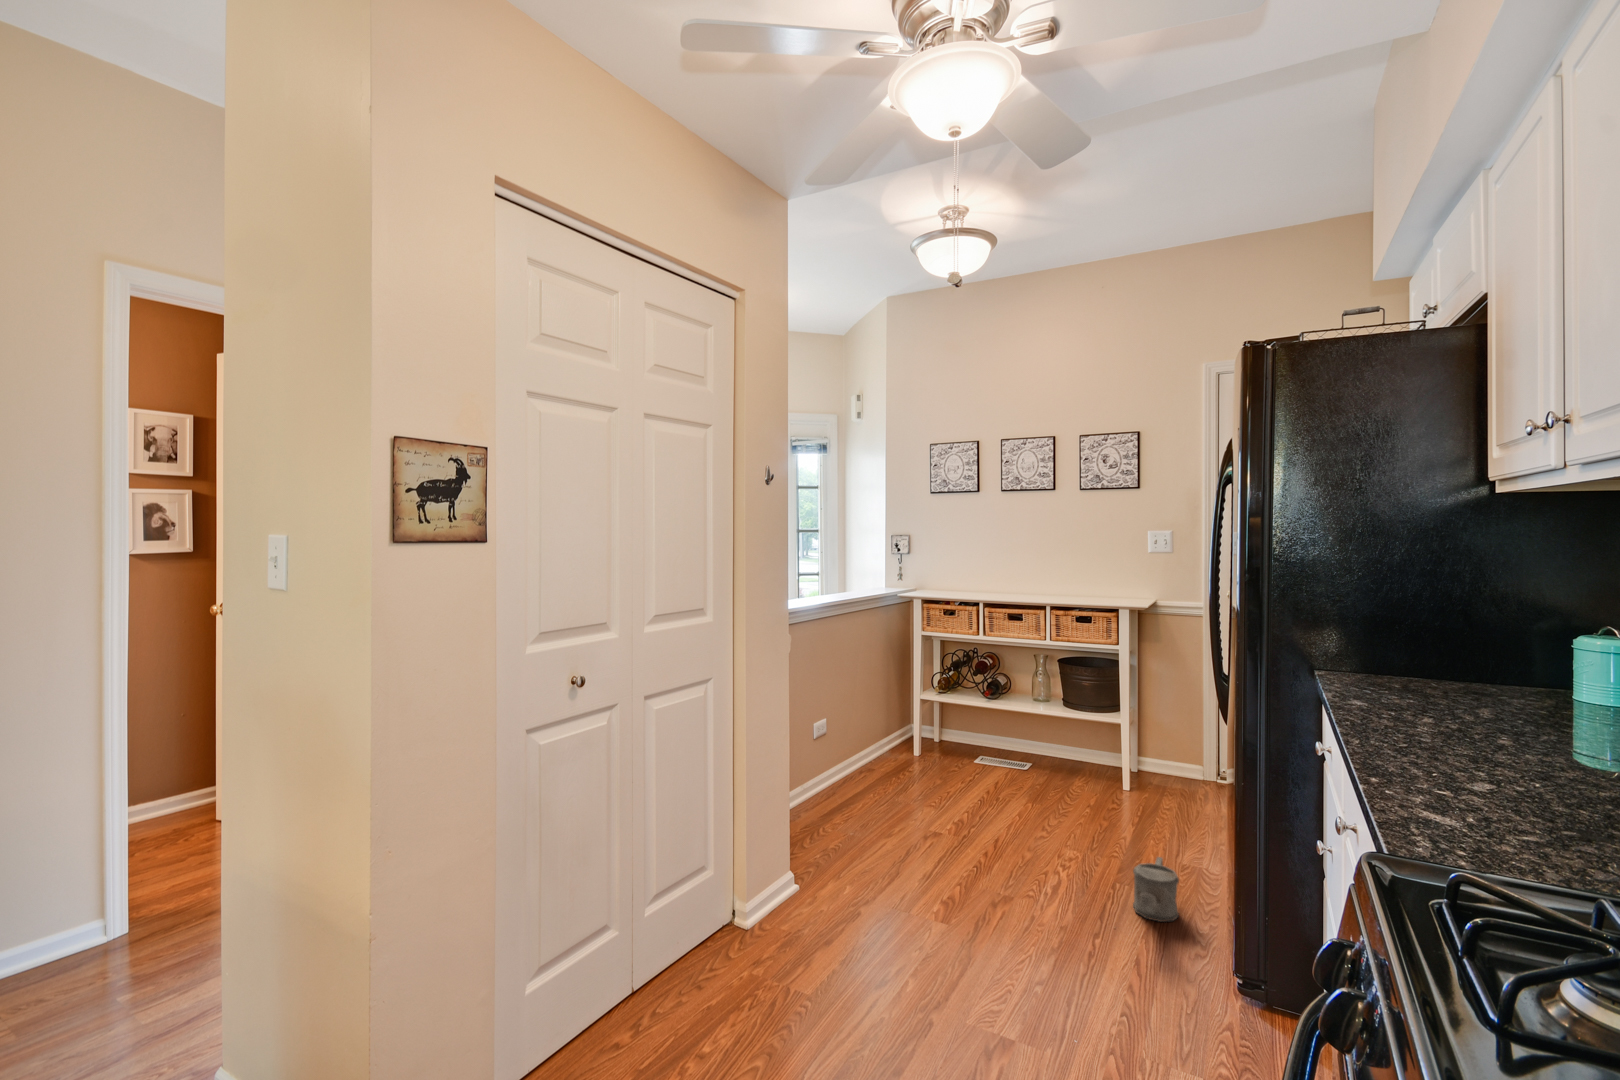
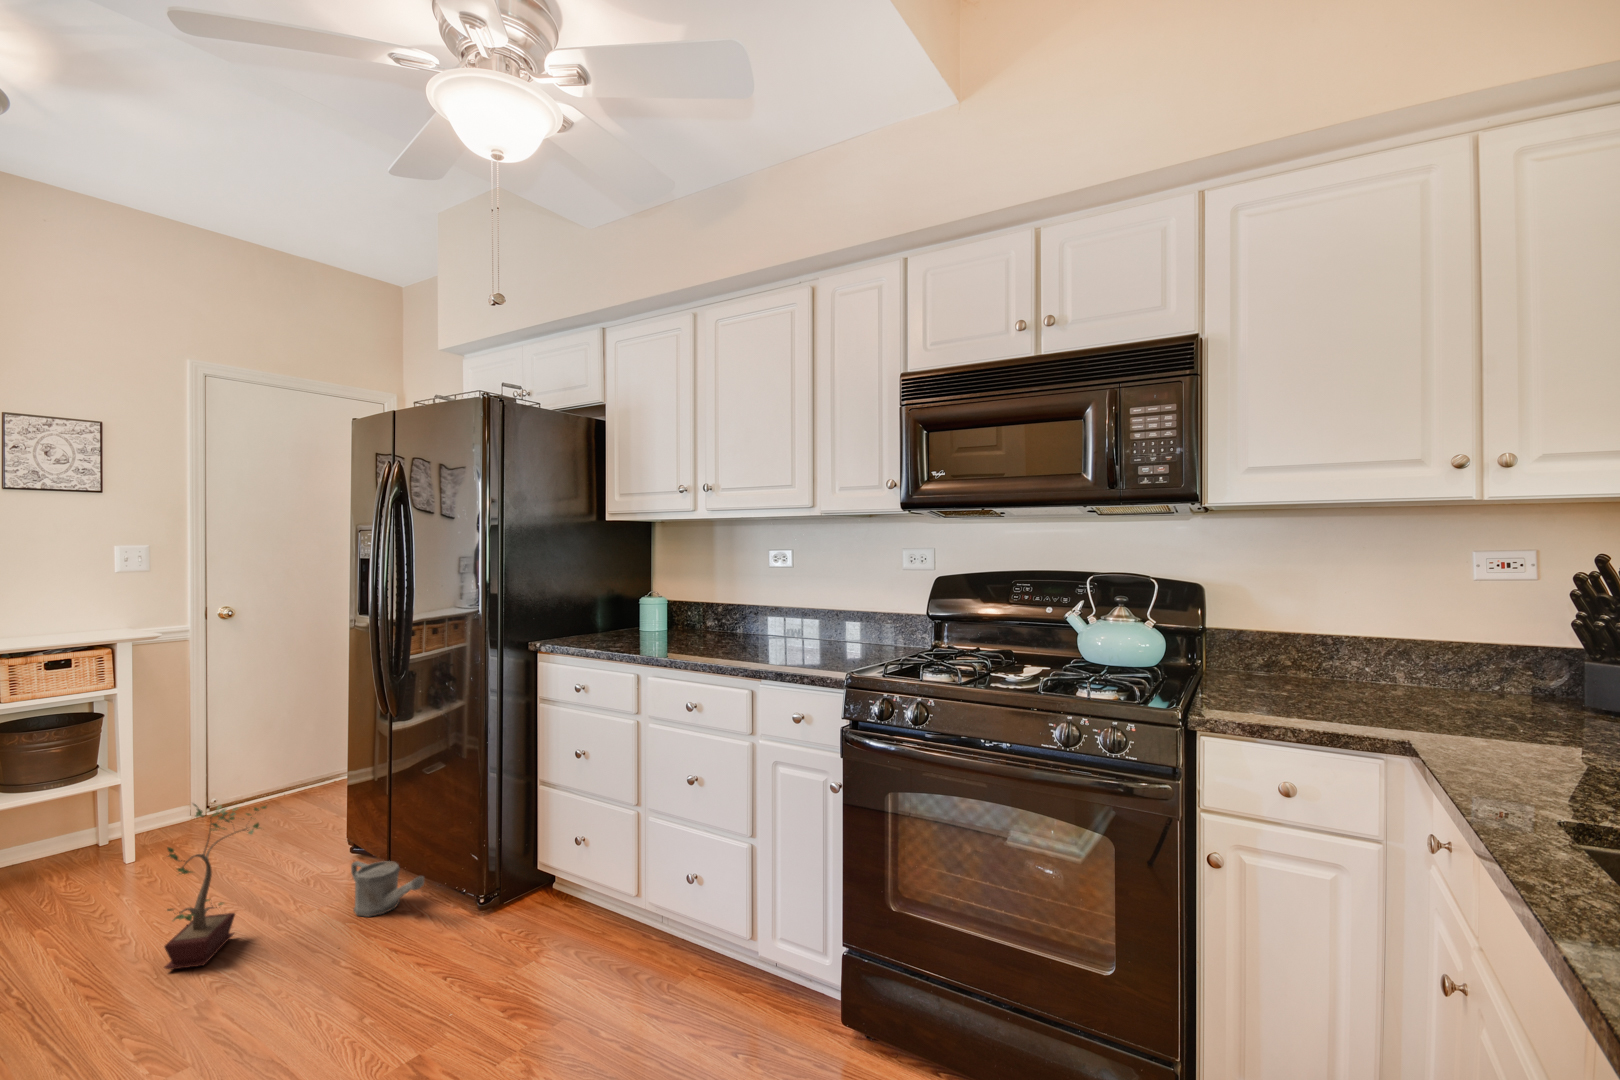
potted plant: none [1000,736,1109,867] -> present [164,804,266,970]

